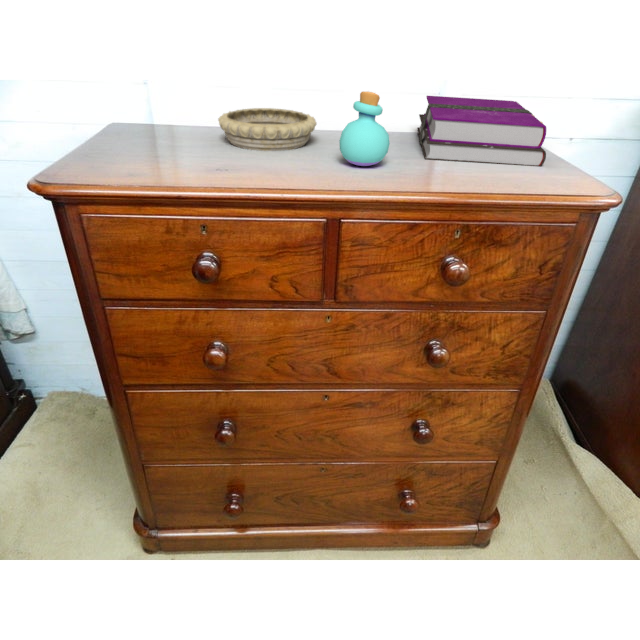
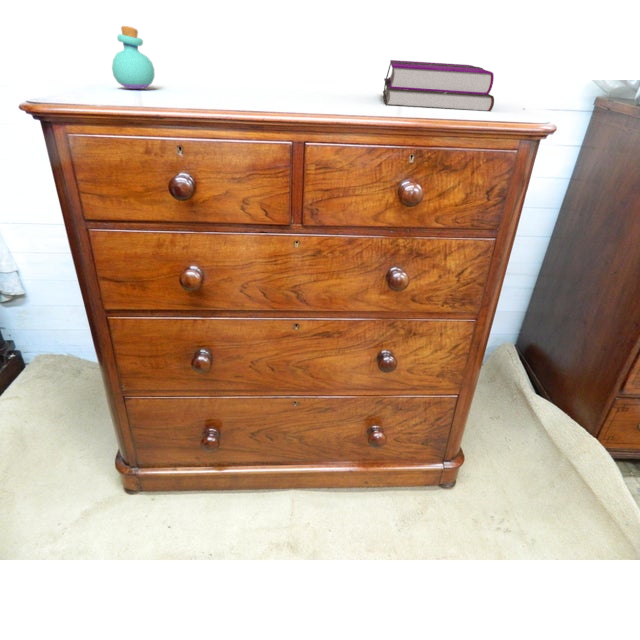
perfume bottle: present [339,91,390,166] -> present [112,26,154,89]
decorative bowl: present [218,108,316,151] -> none [197,66,288,98]

